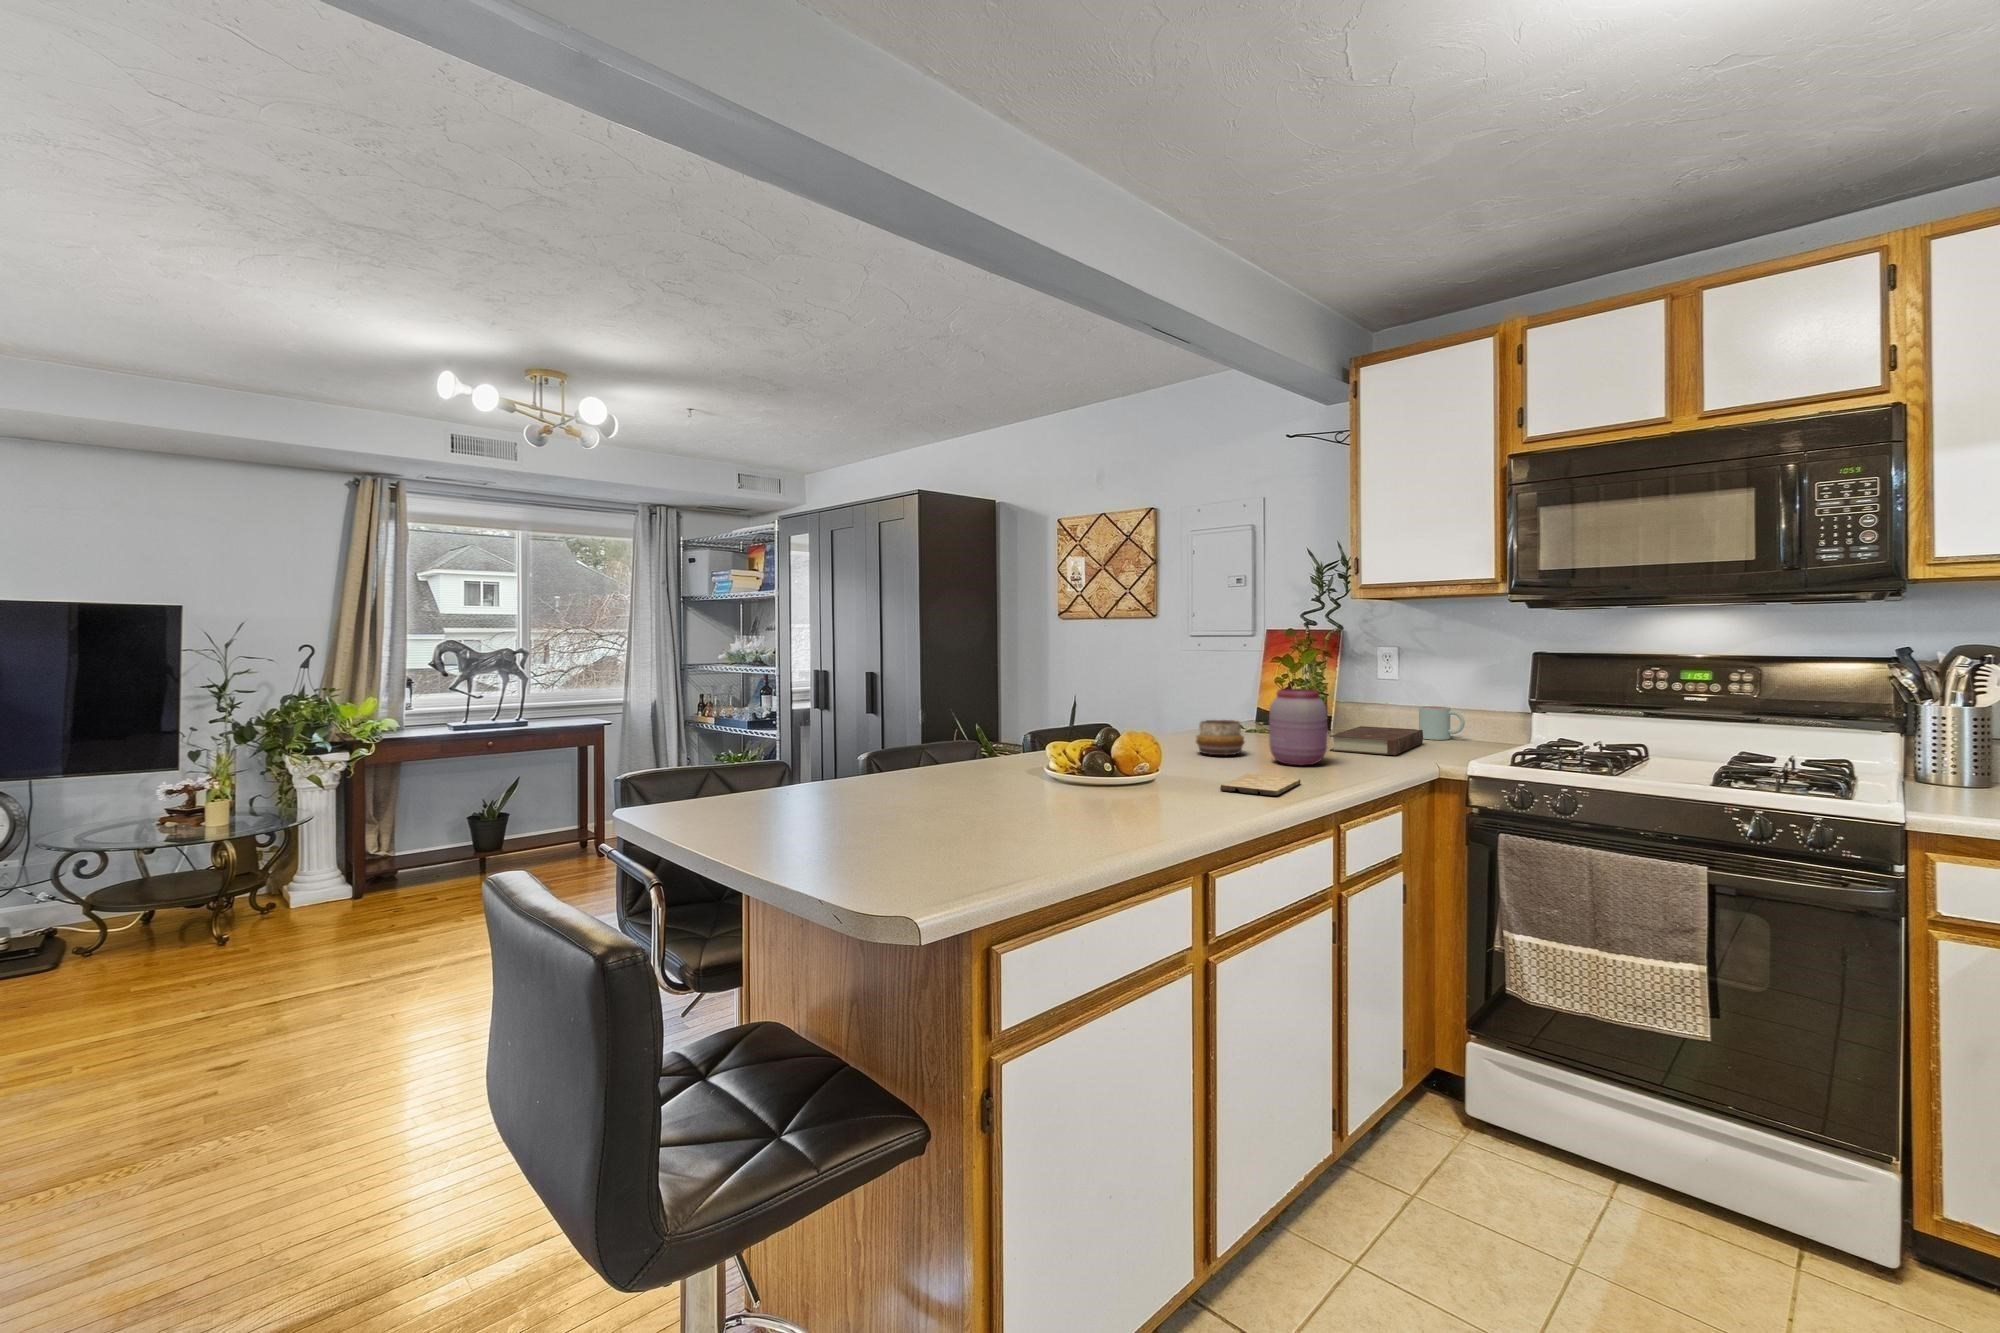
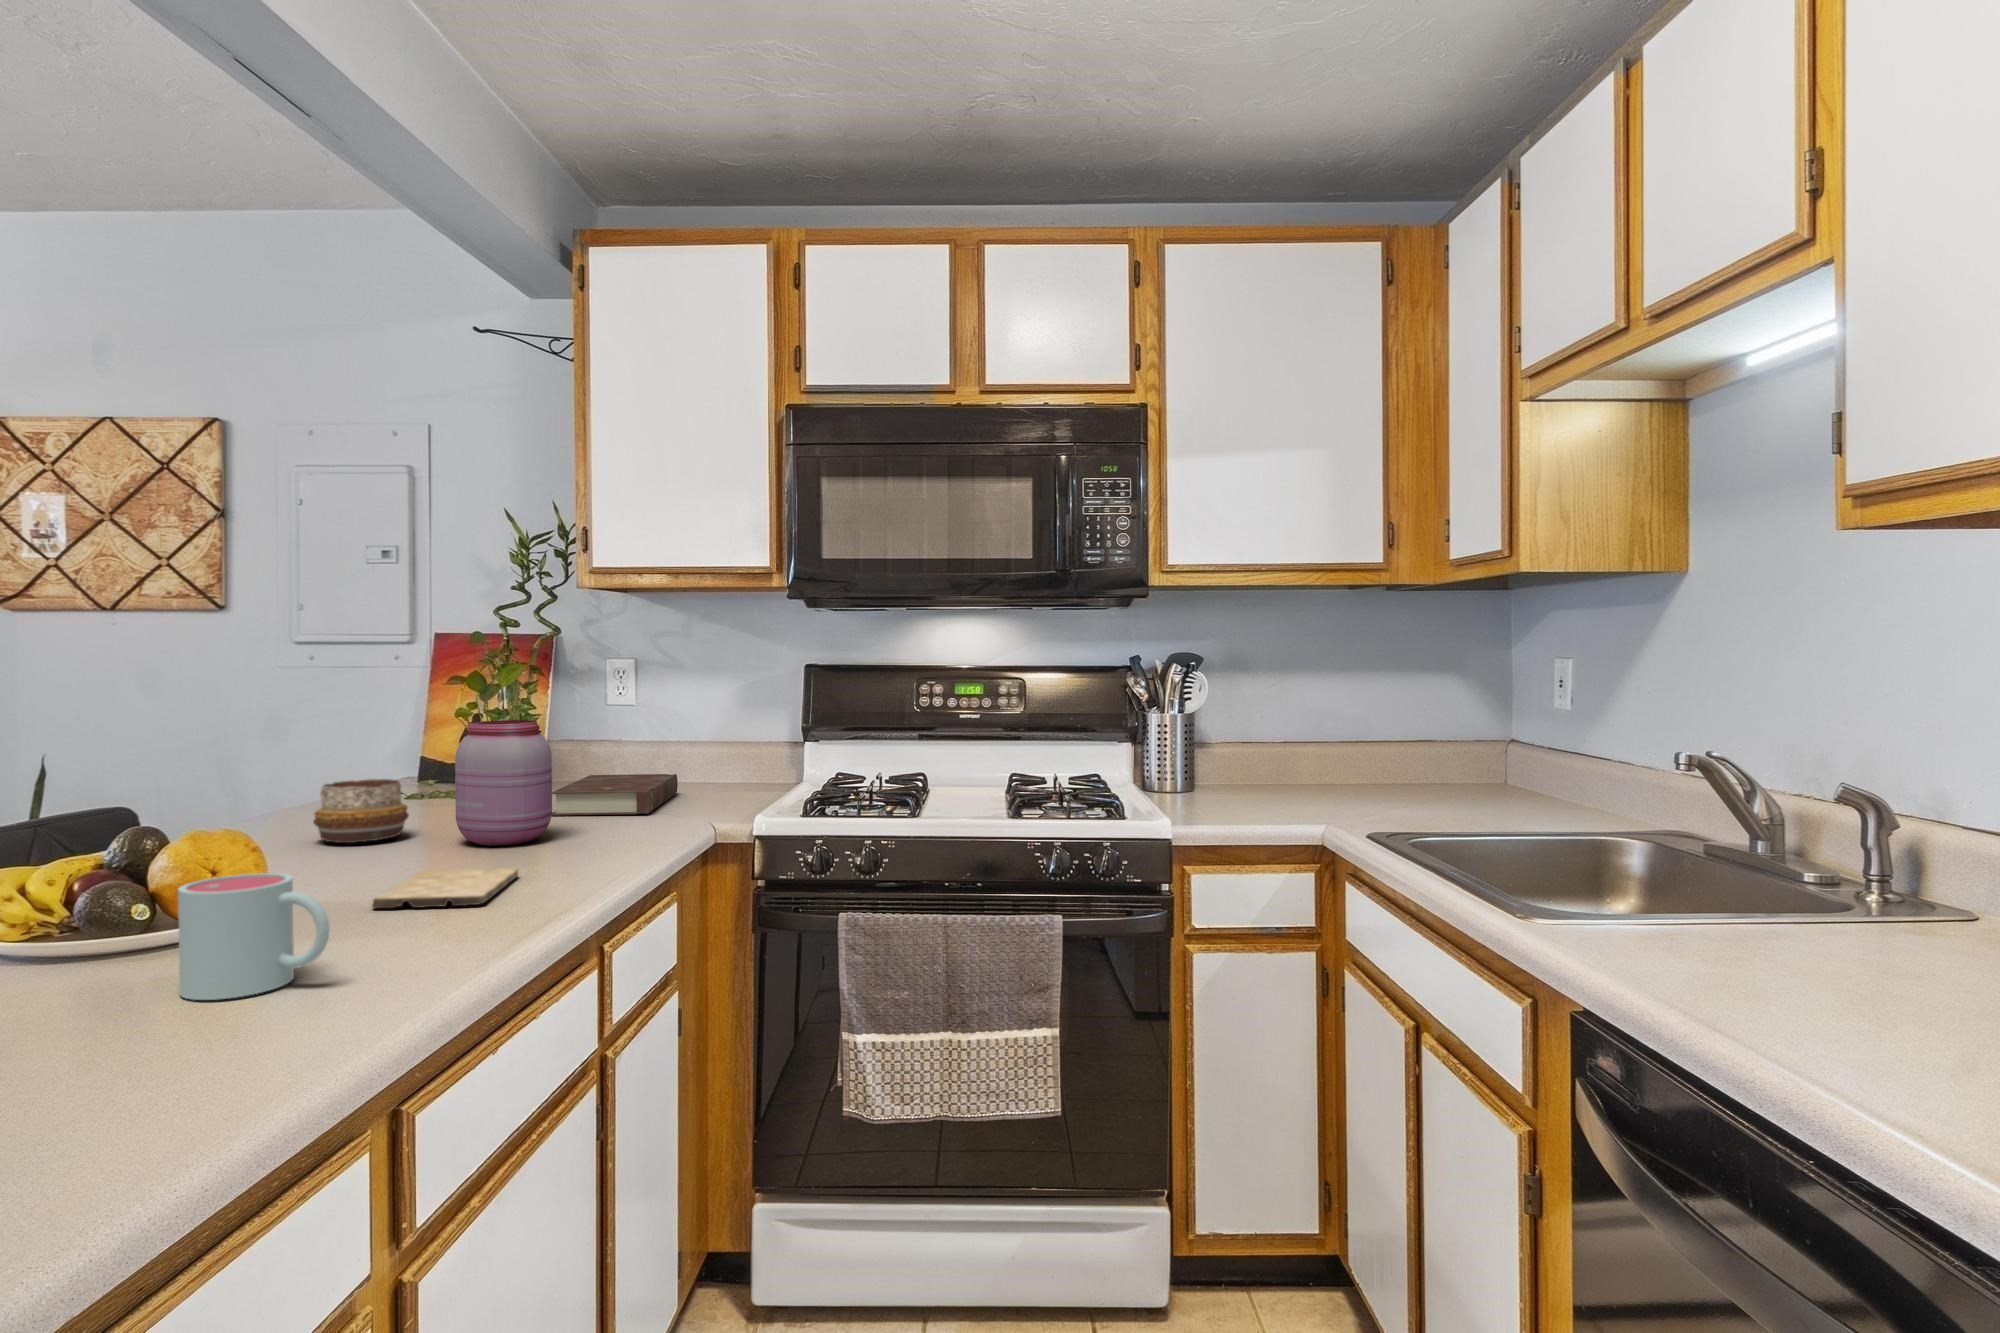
mug: present [1419,706,1465,740] -> present [178,873,330,1000]

